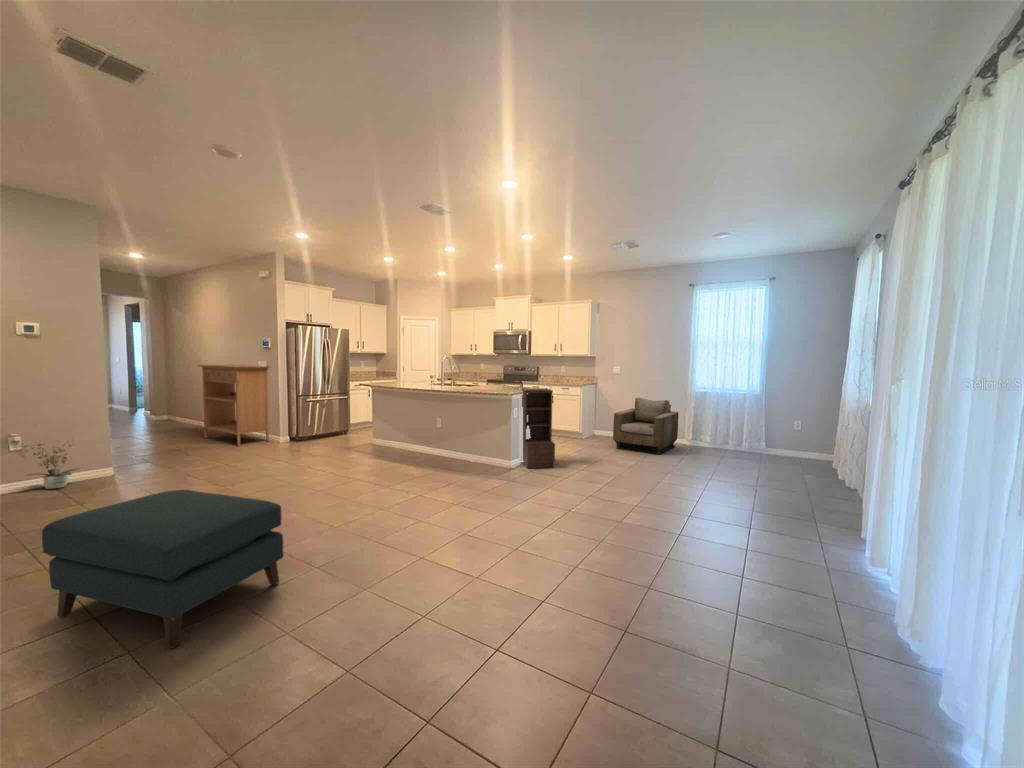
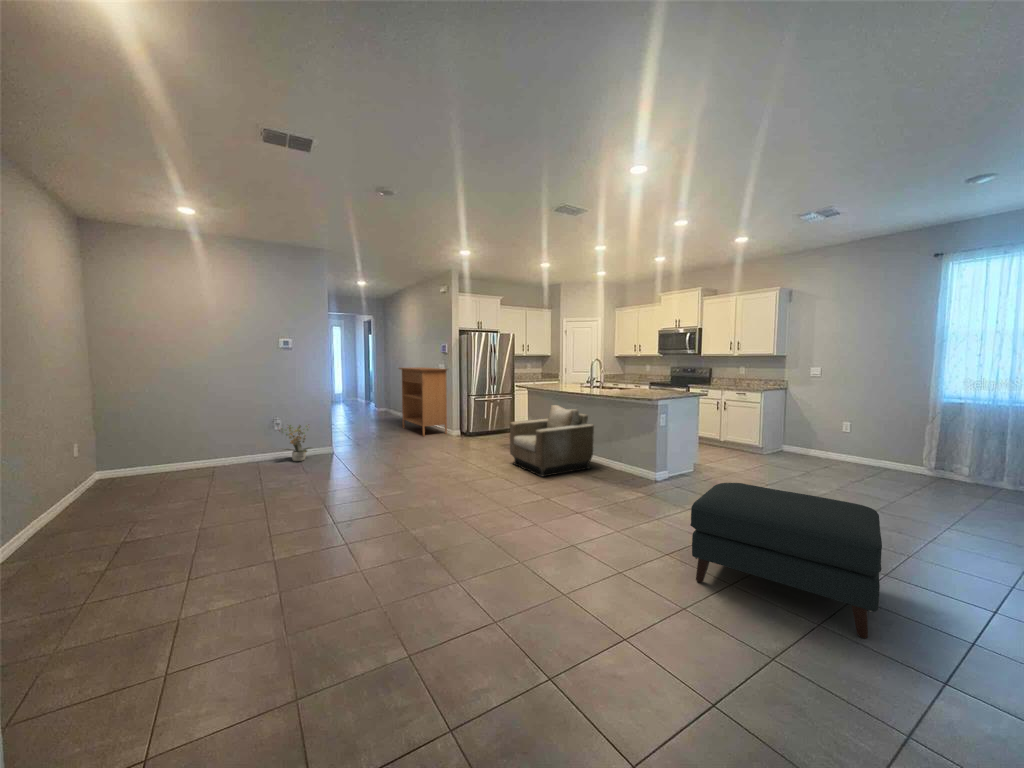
bookshelf: present [522,389,555,468] -> none [678,394,721,487]
armchair: present [613,398,678,455] -> present [510,405,594,477]
ottoman: present [42,490,283,649] -> present [690,483,882,639]

